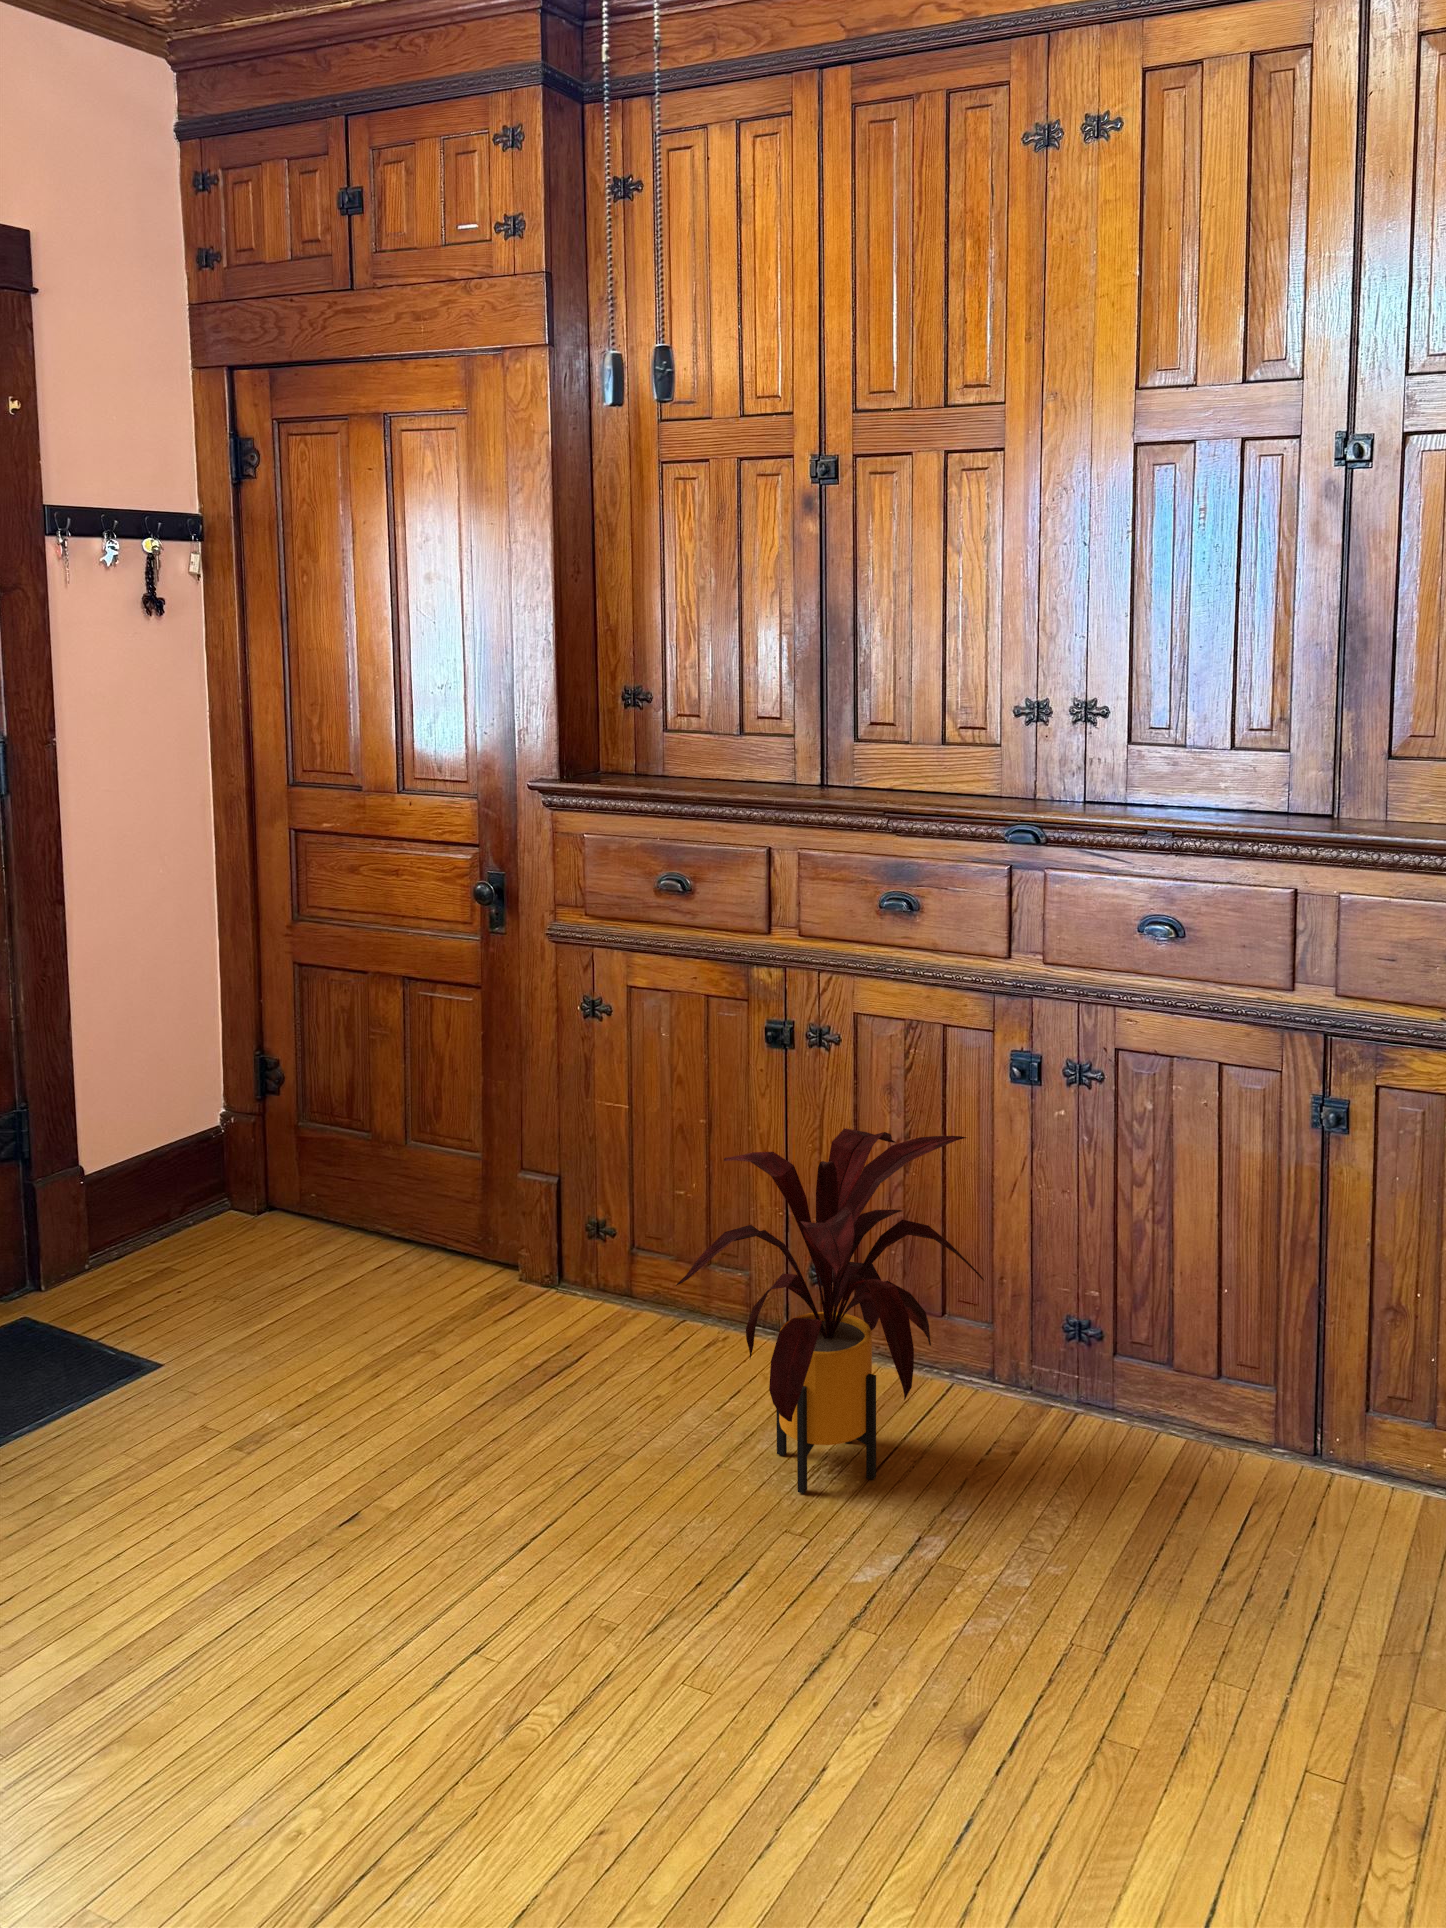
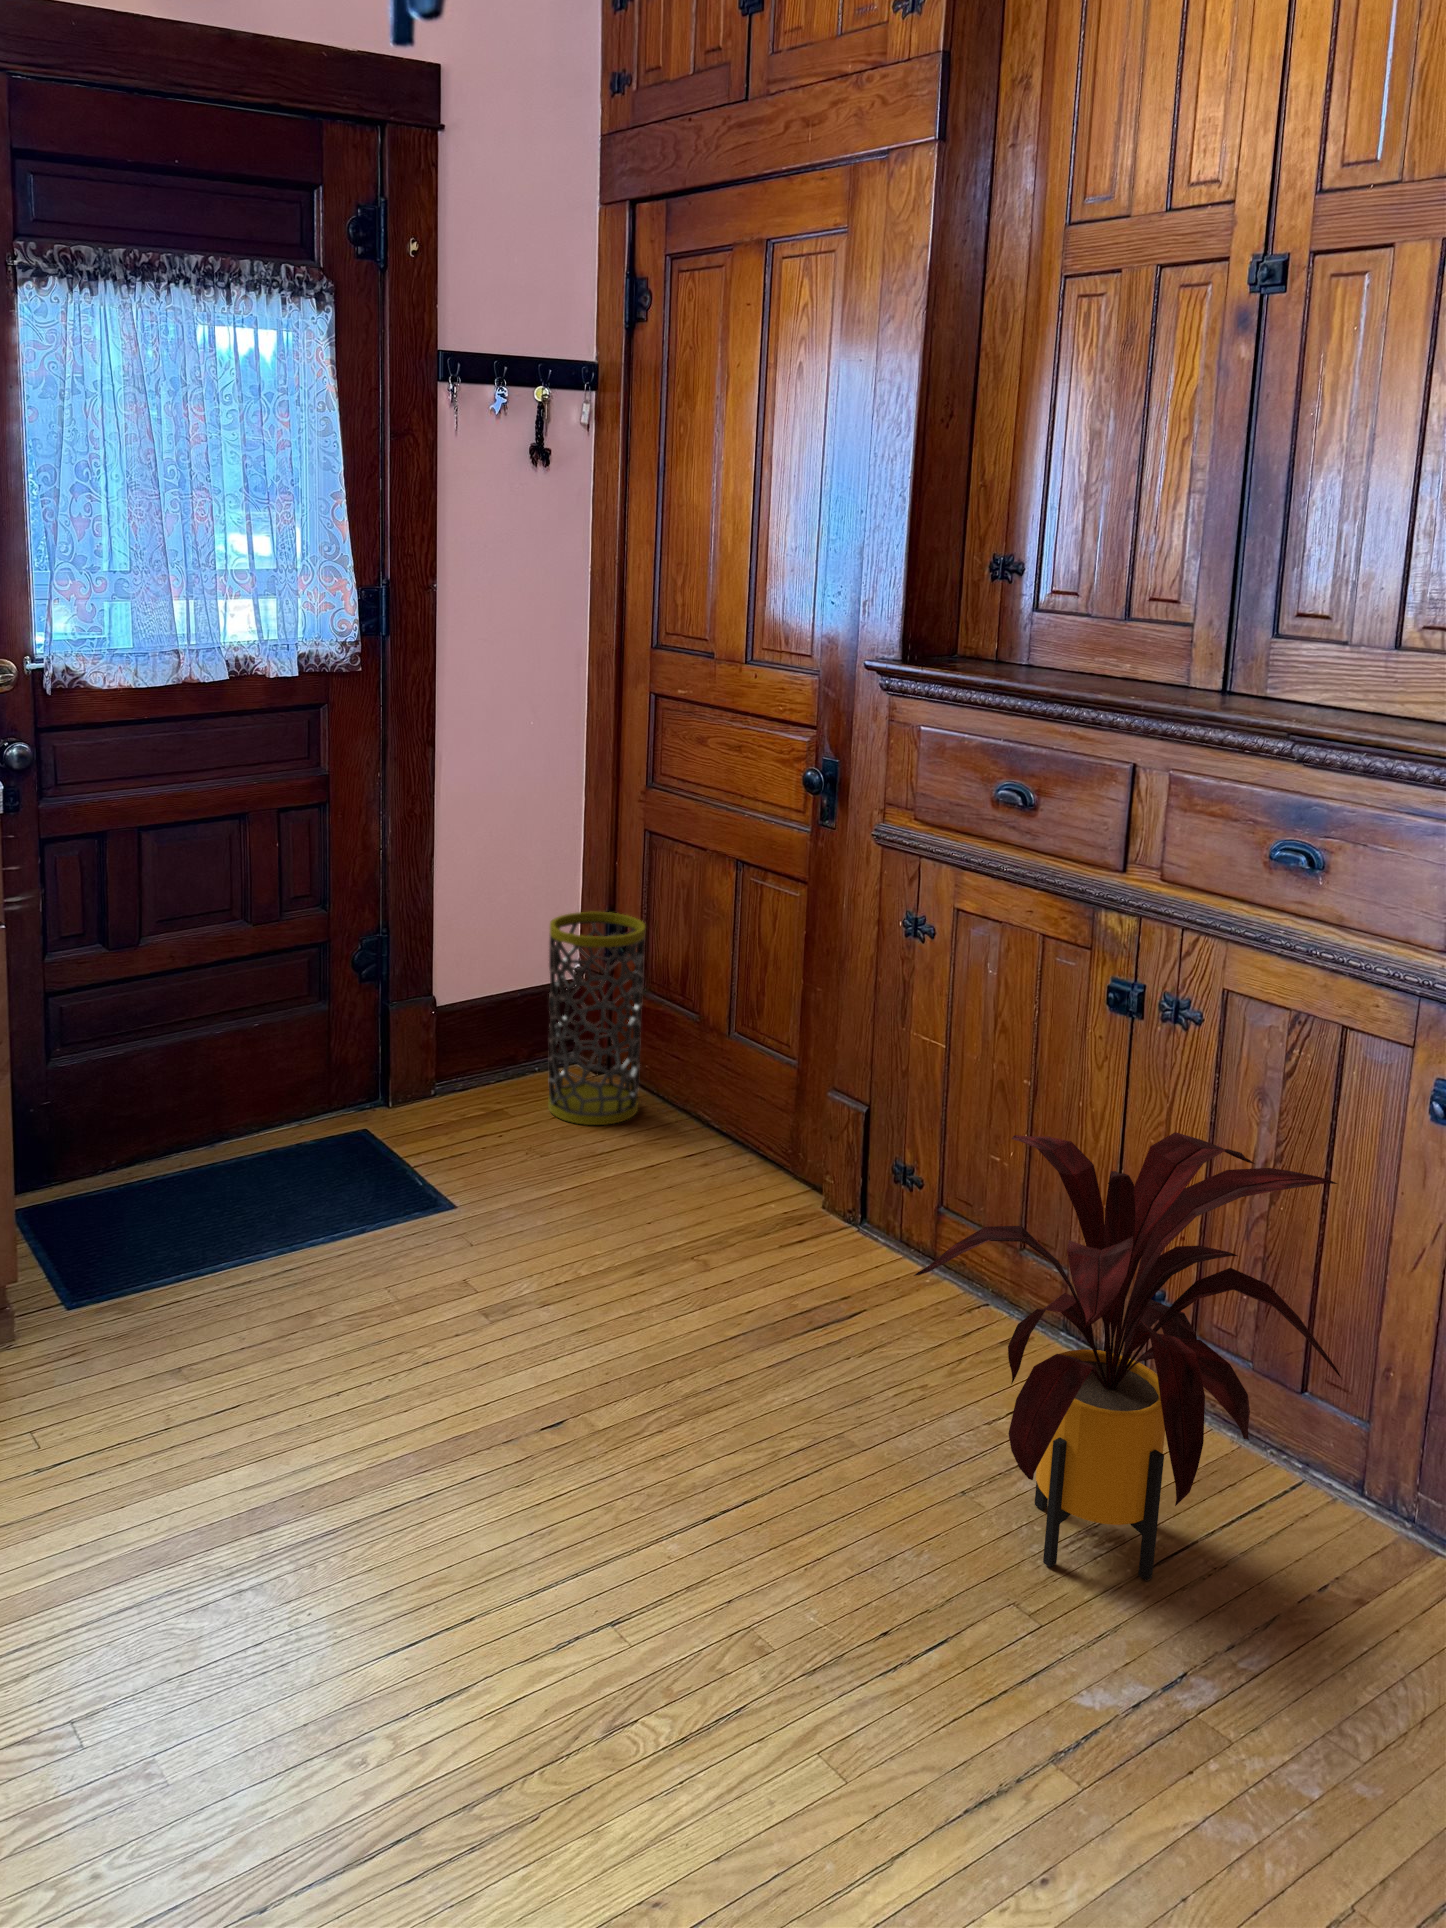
trash can: none [207,1047,313,1260] -> present [548,912,645,1125]

